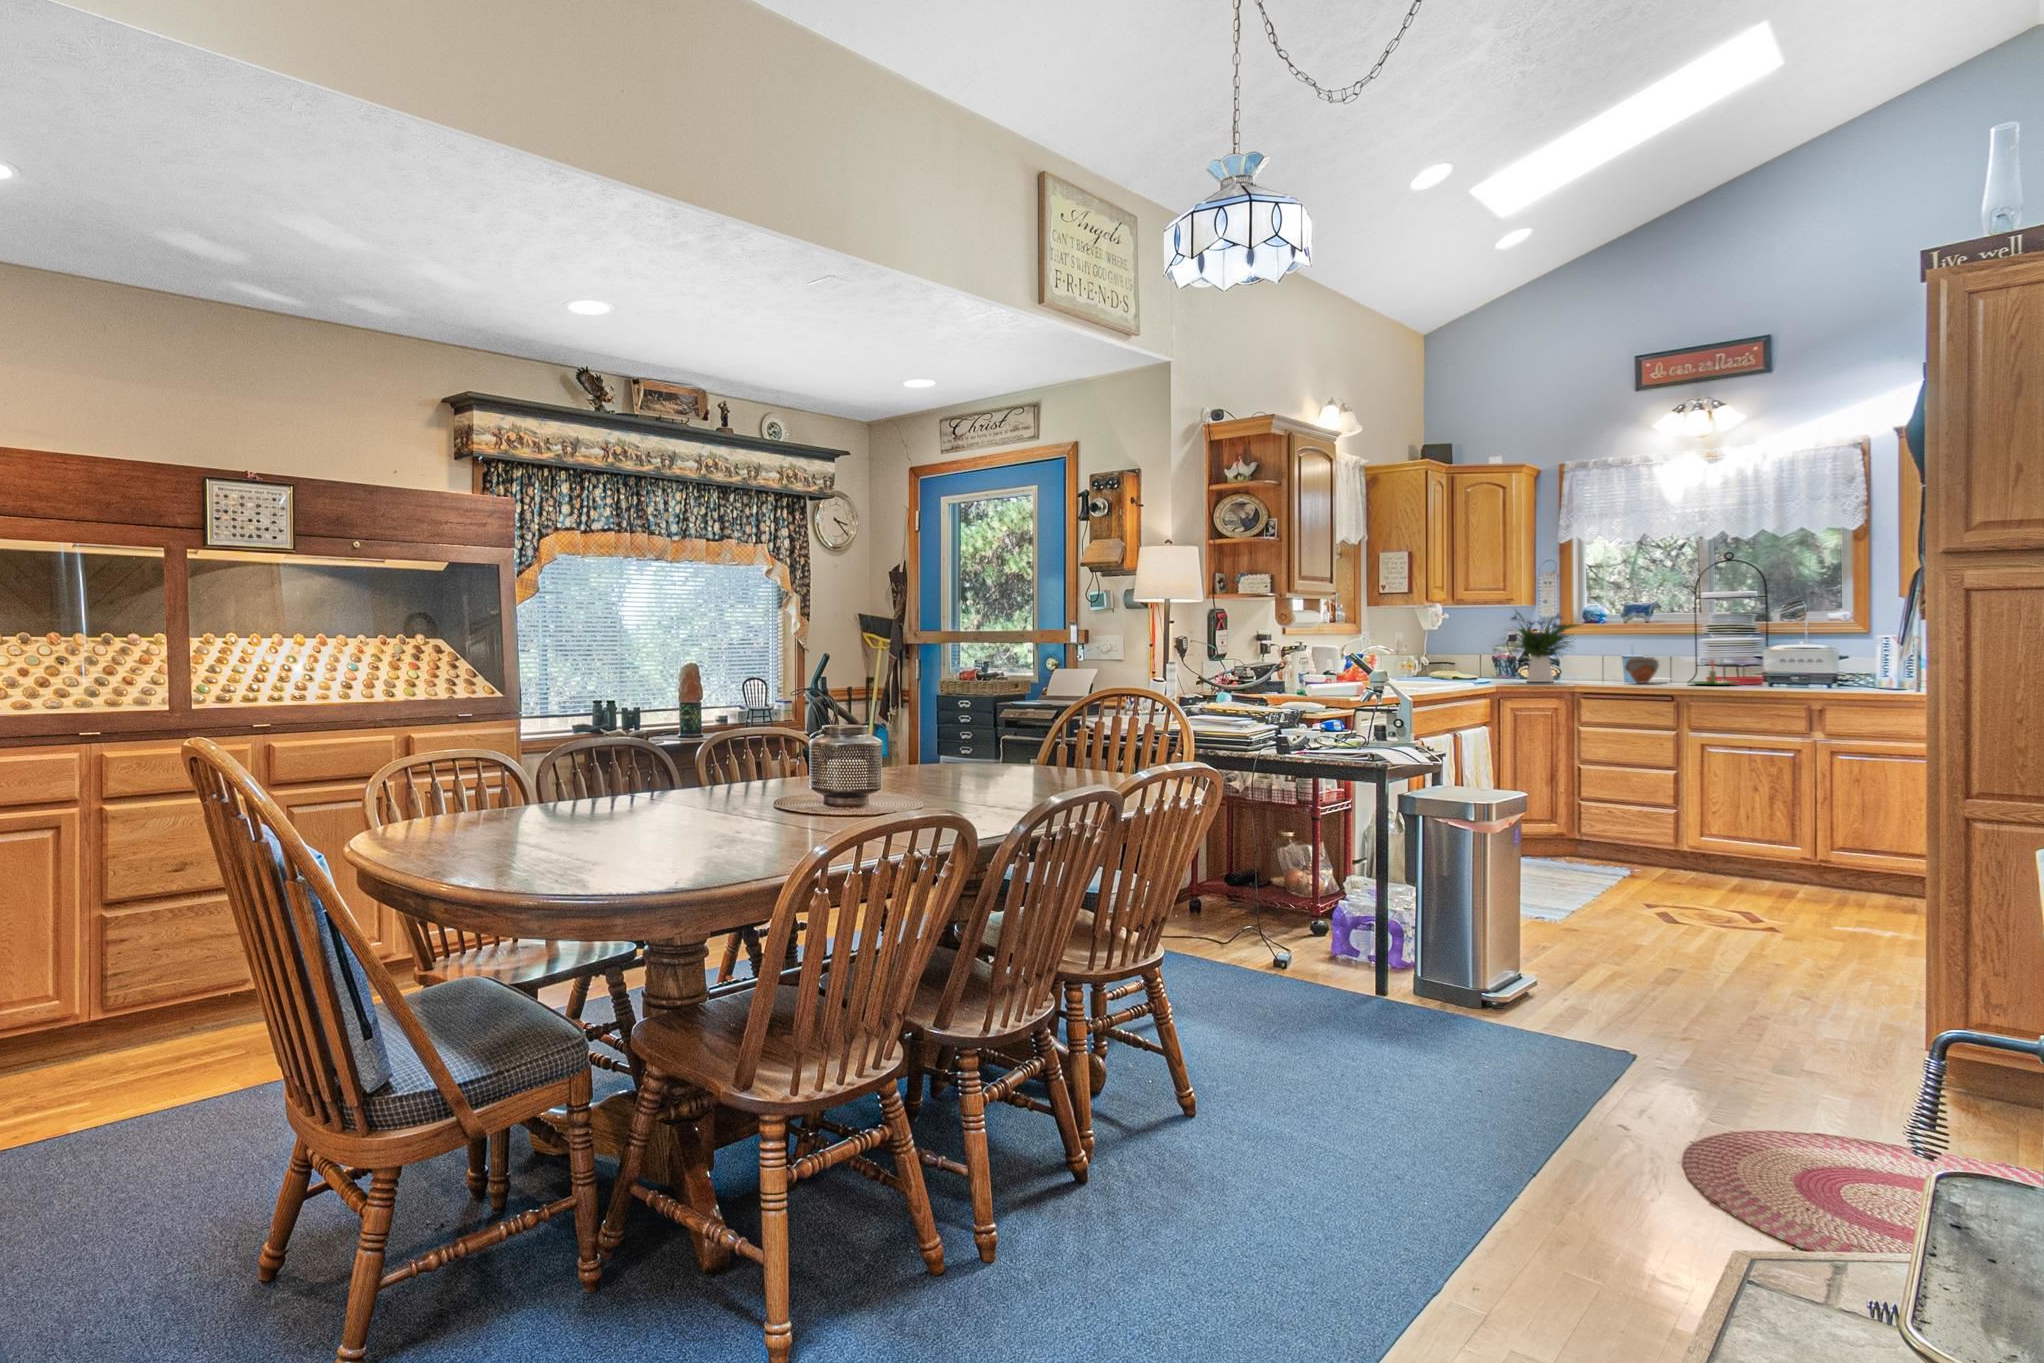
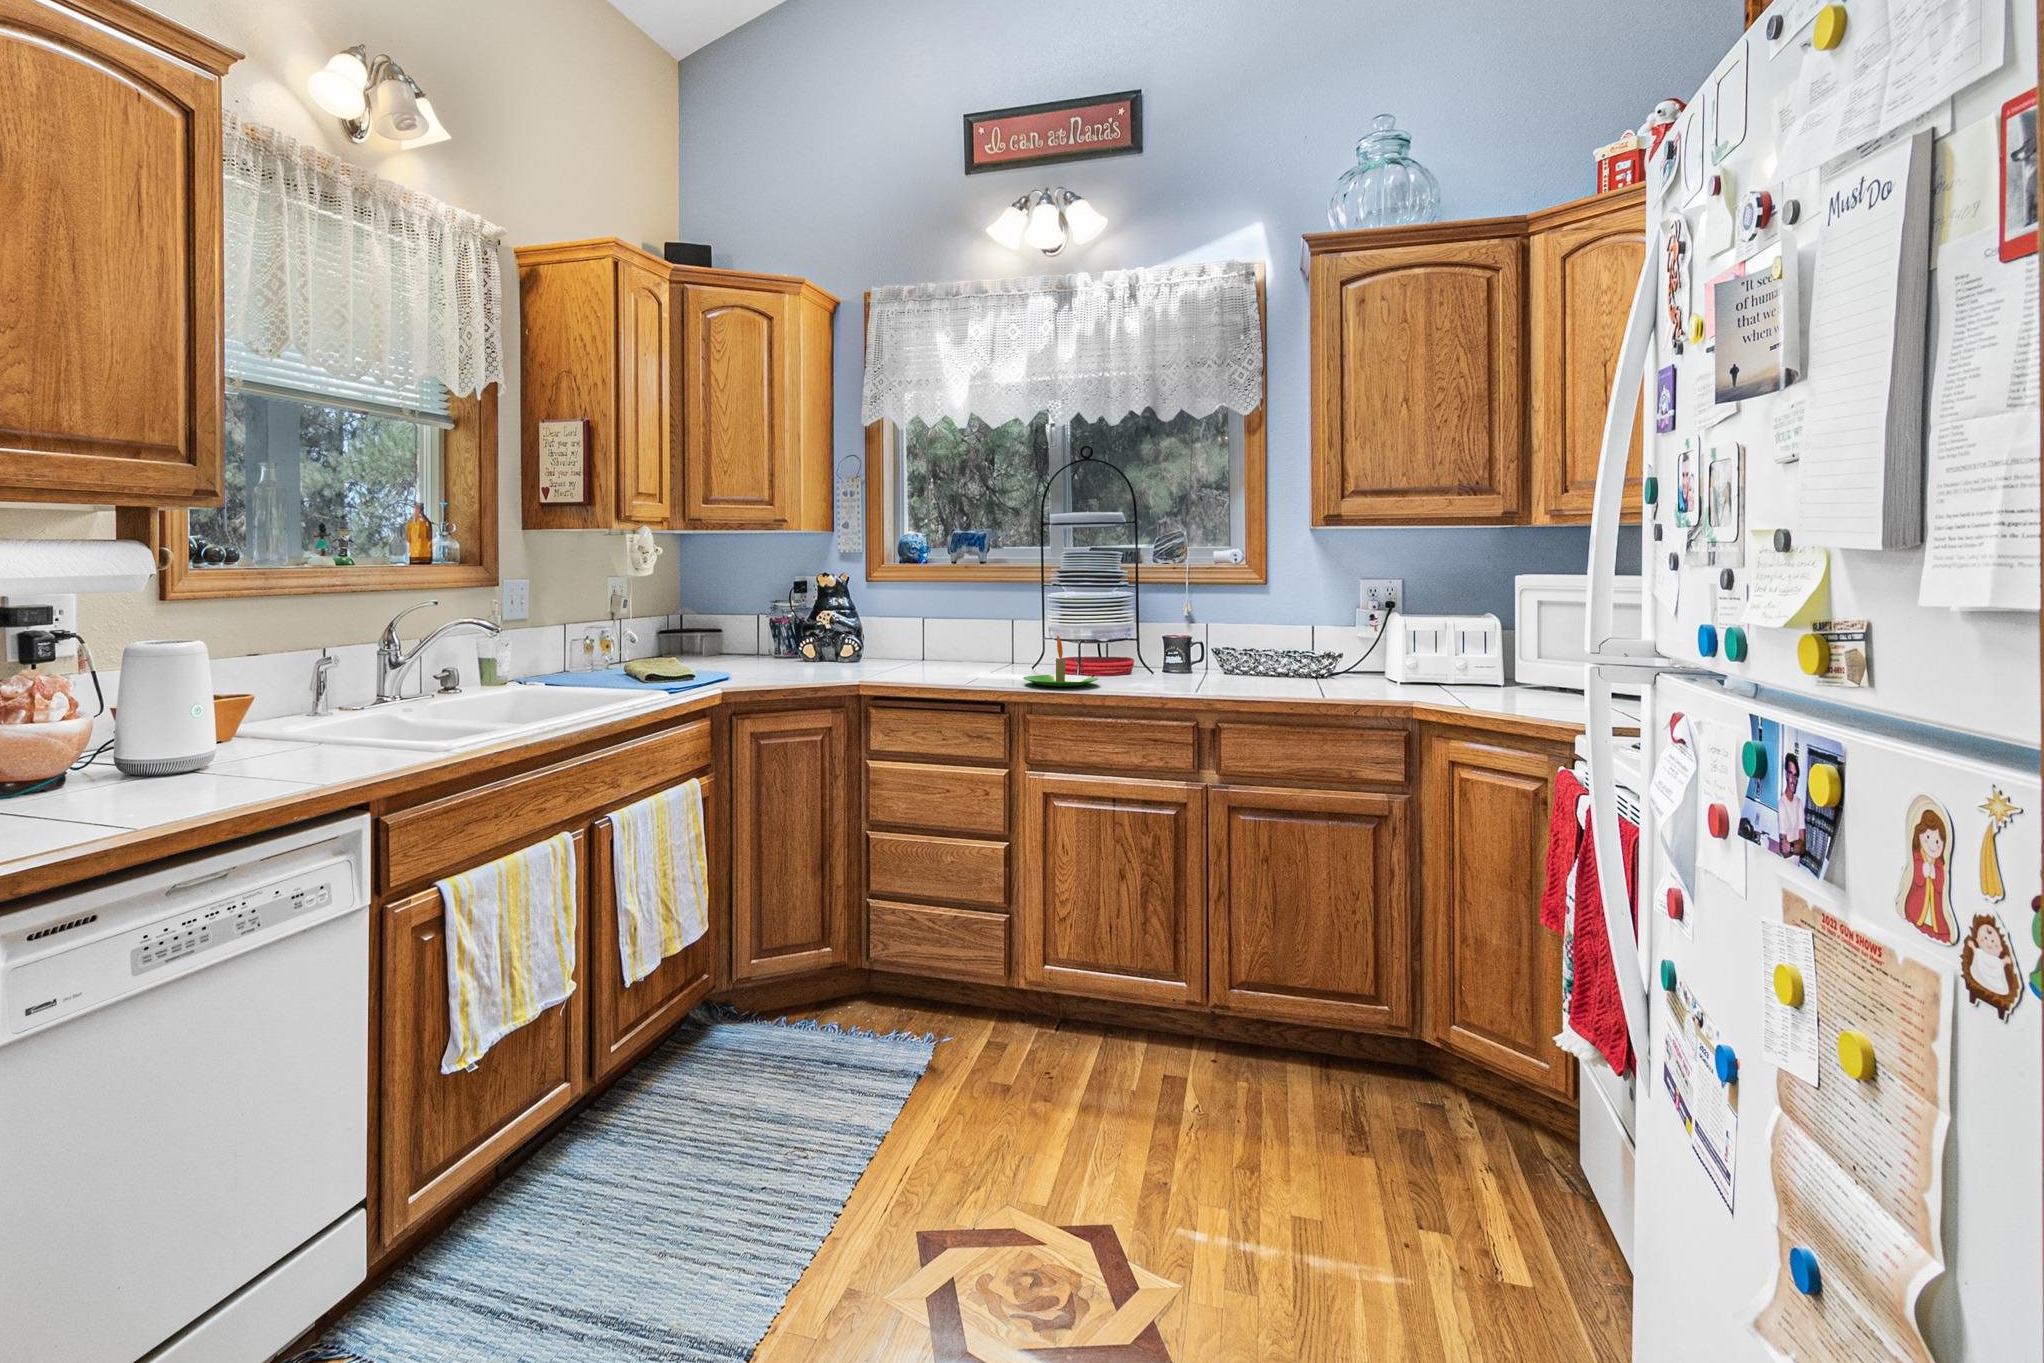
flower arrangement: present [1510,612,1579,682] -> none [760,536,884,672]
jar: present [1625,657,1659,683] -> none [940,628,990,676]

